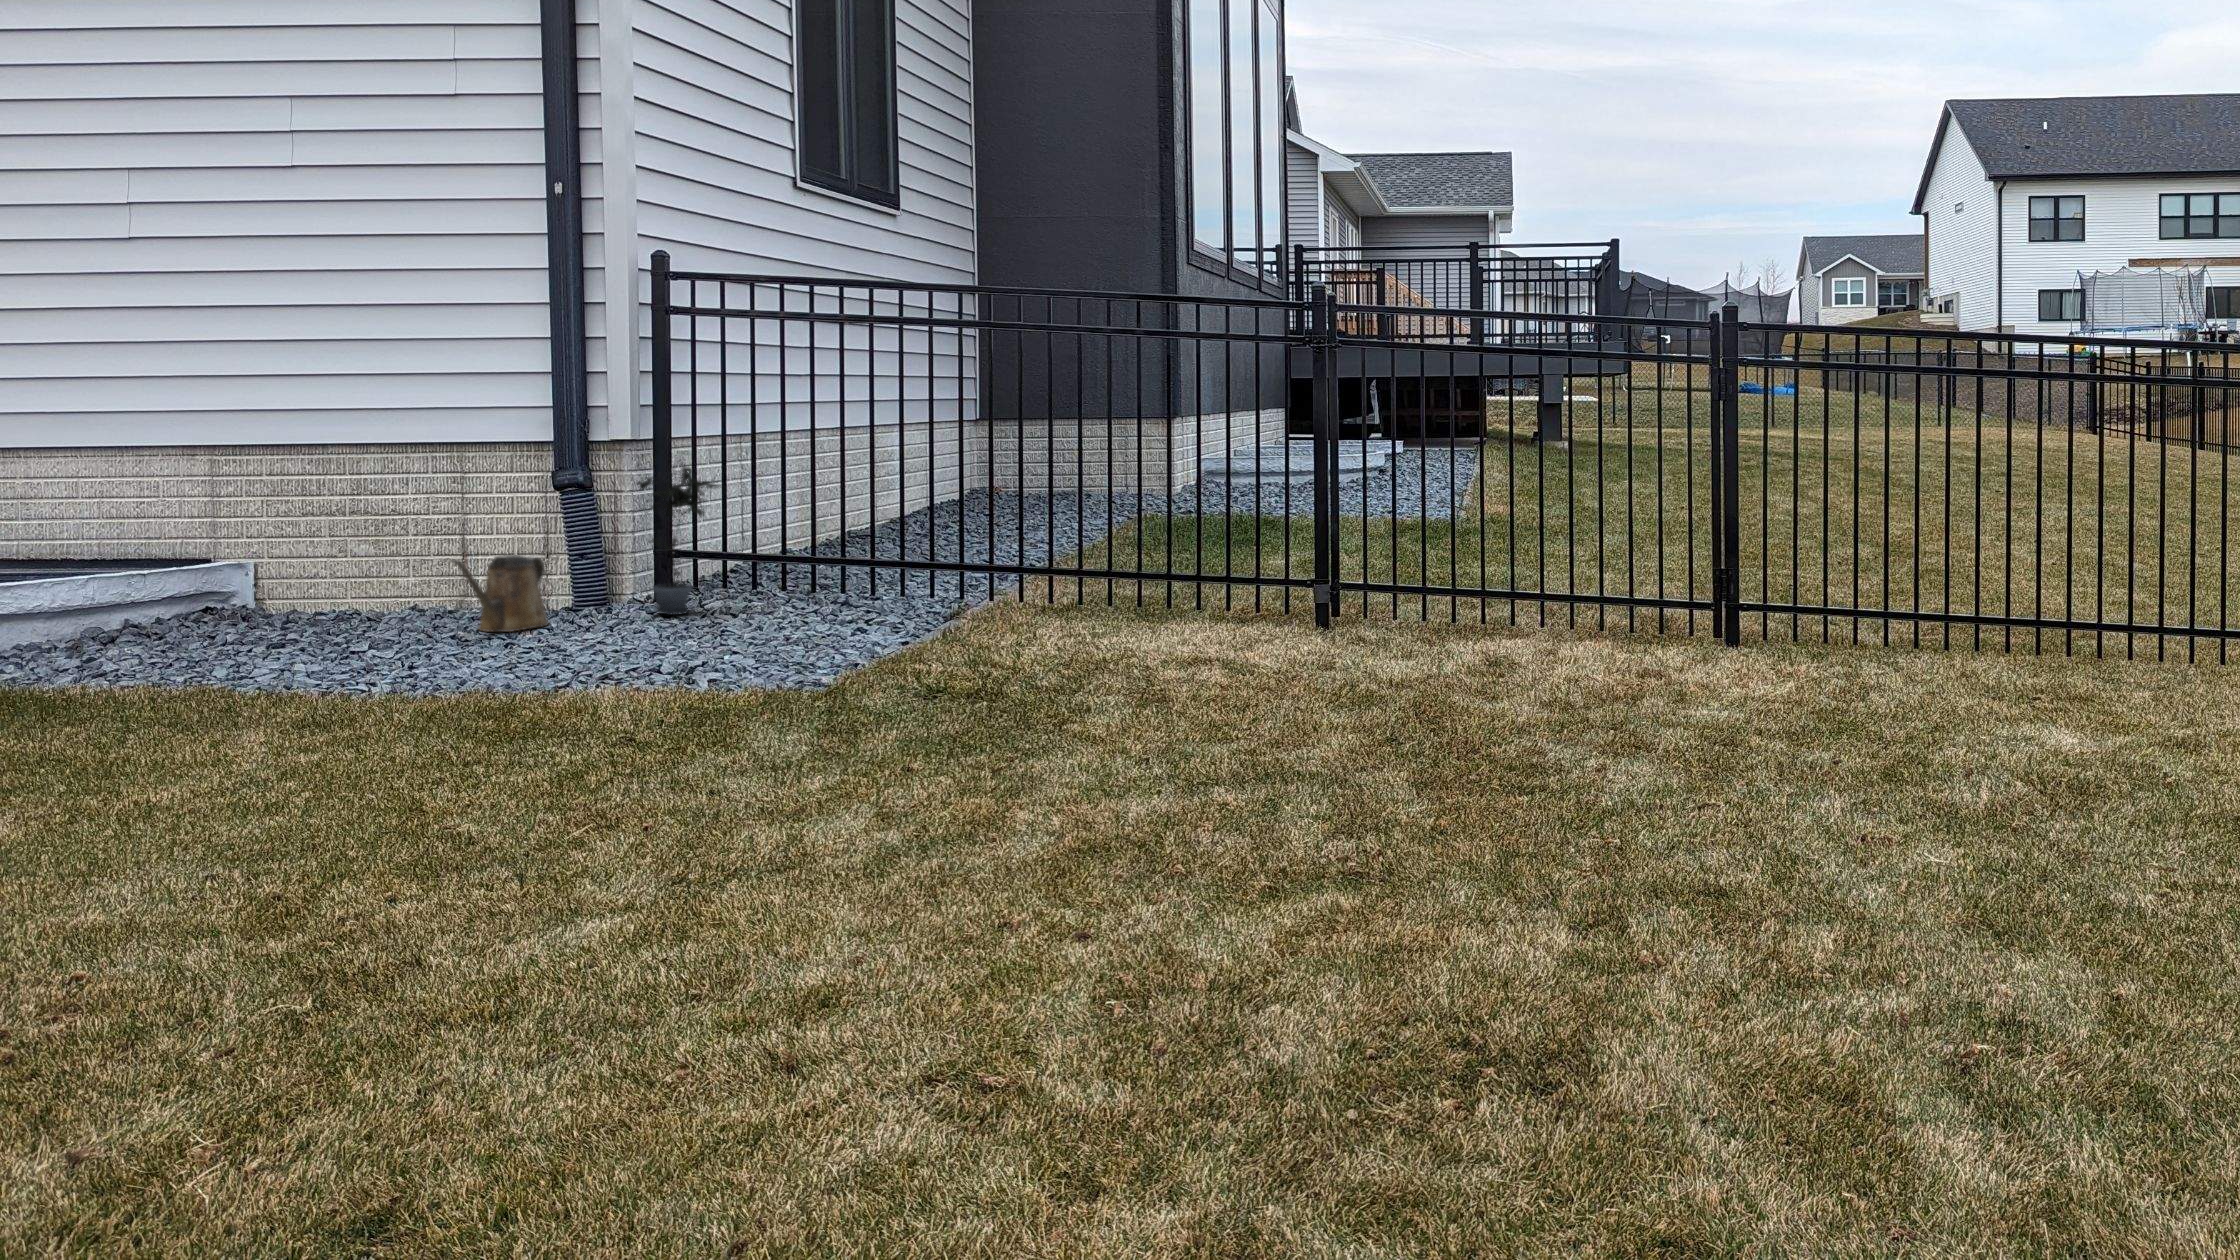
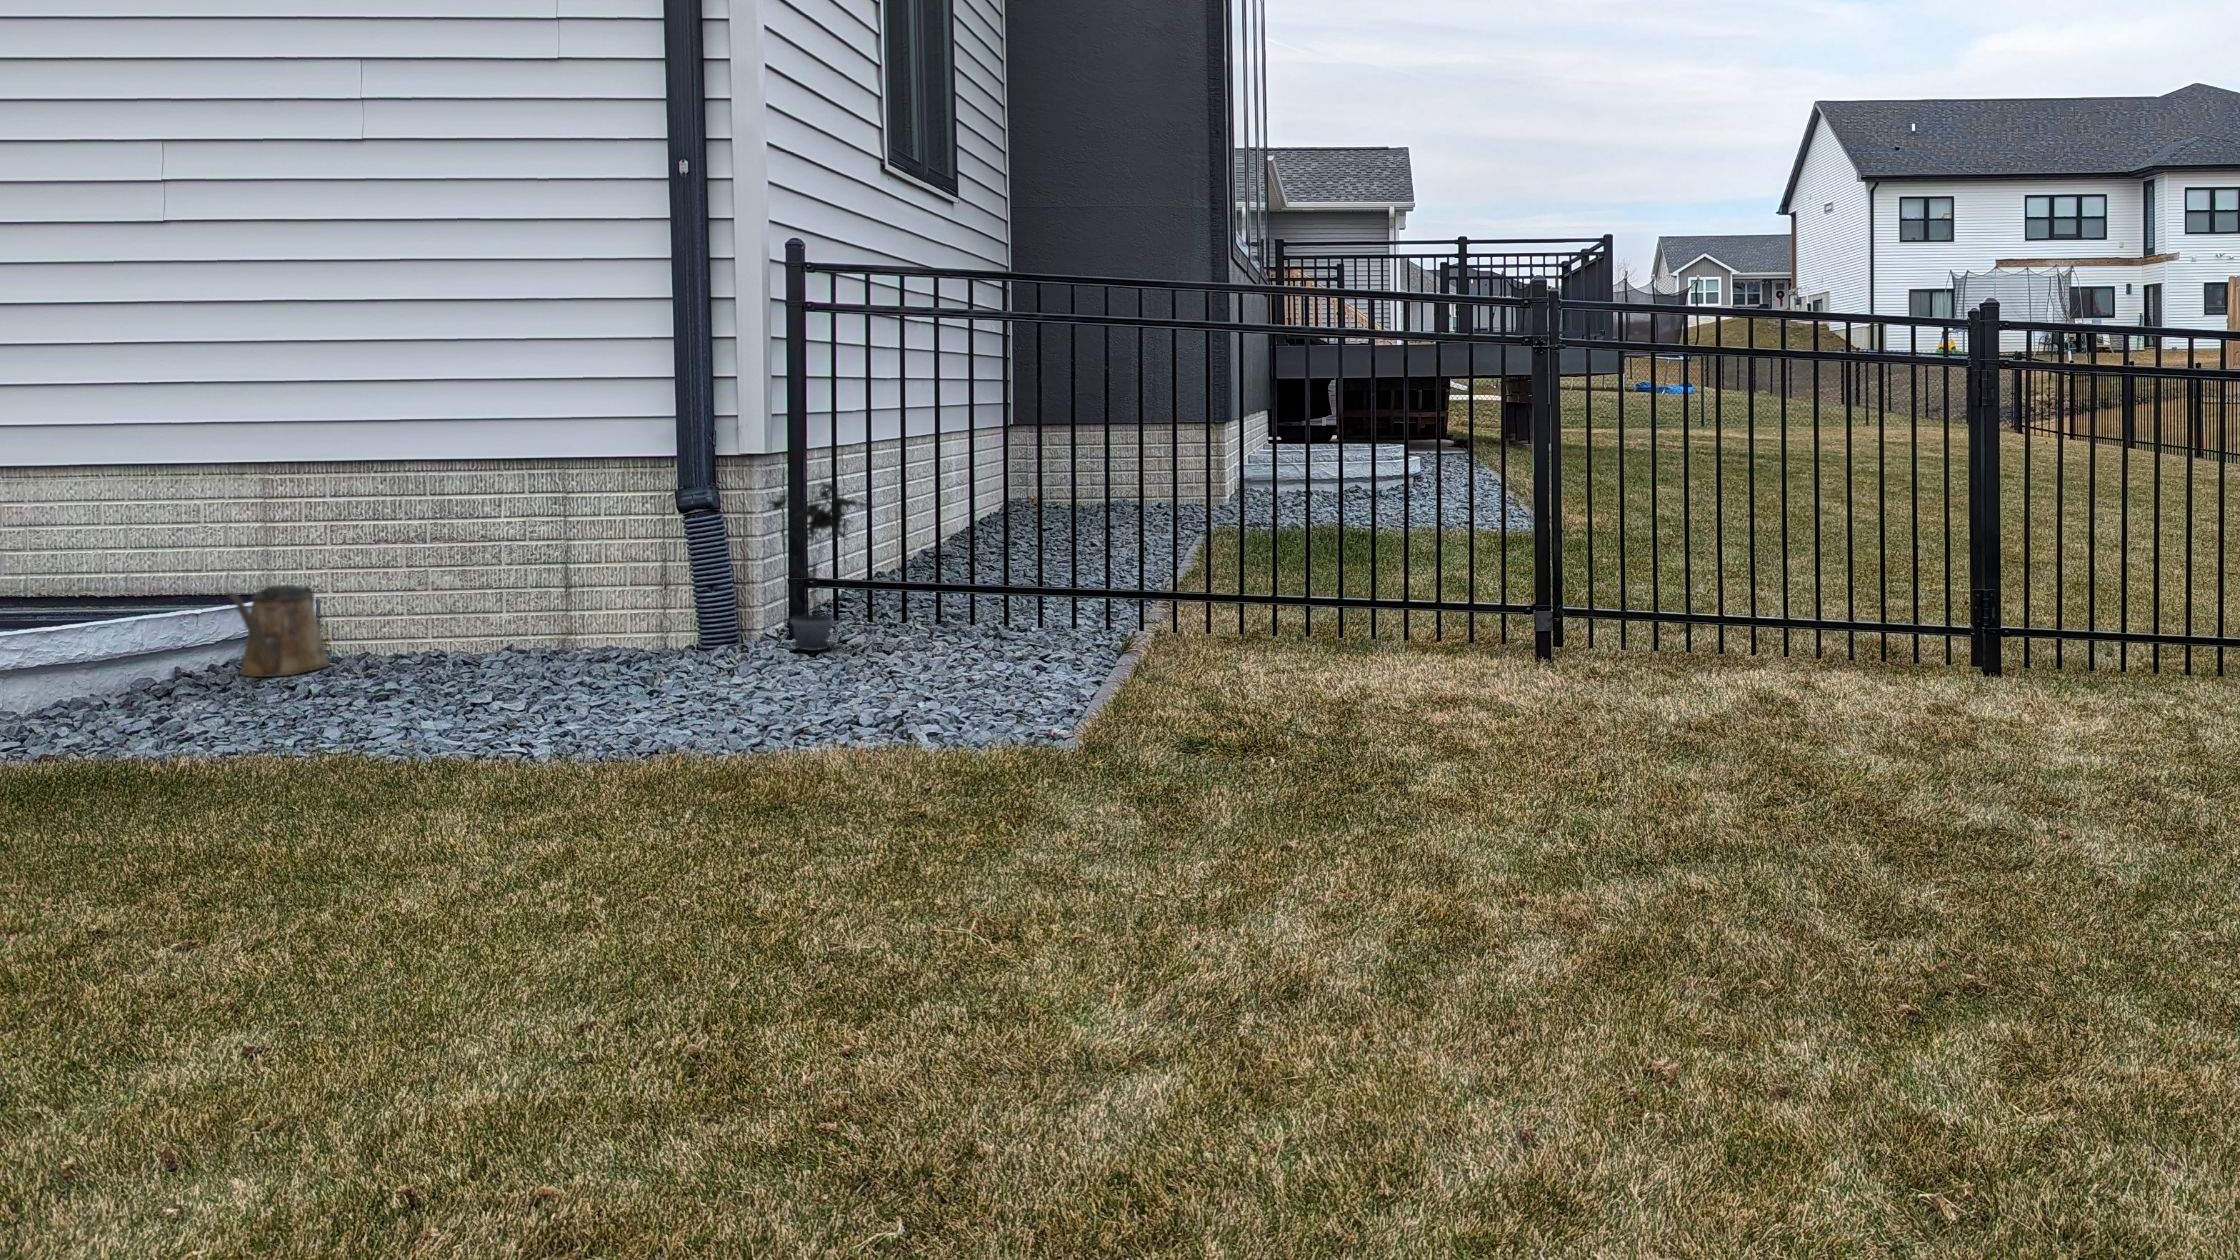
watering can: present [452,555,549,632] -> present [227,584,330,677]

